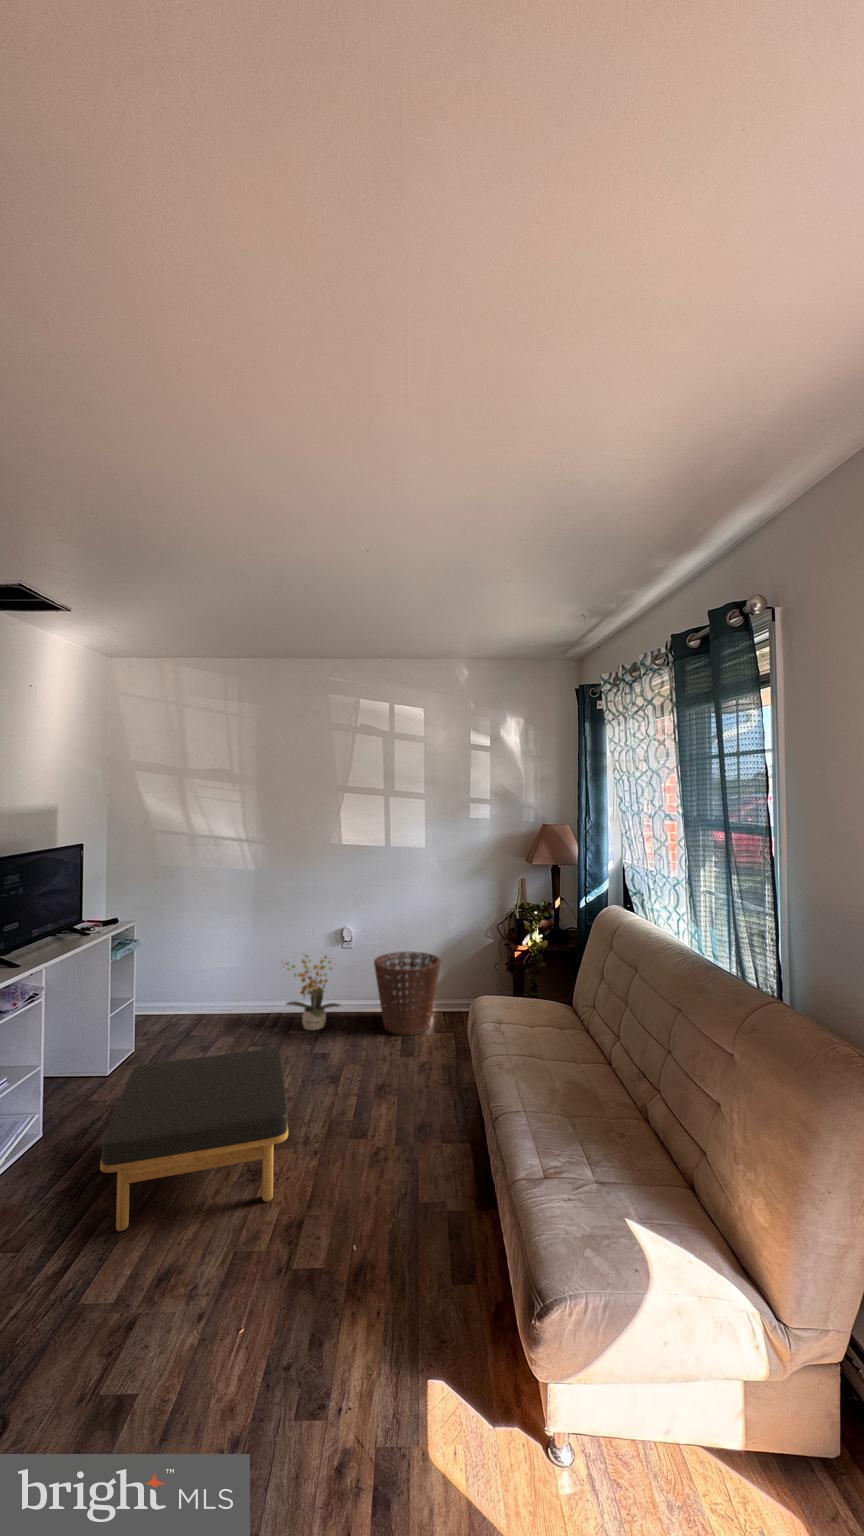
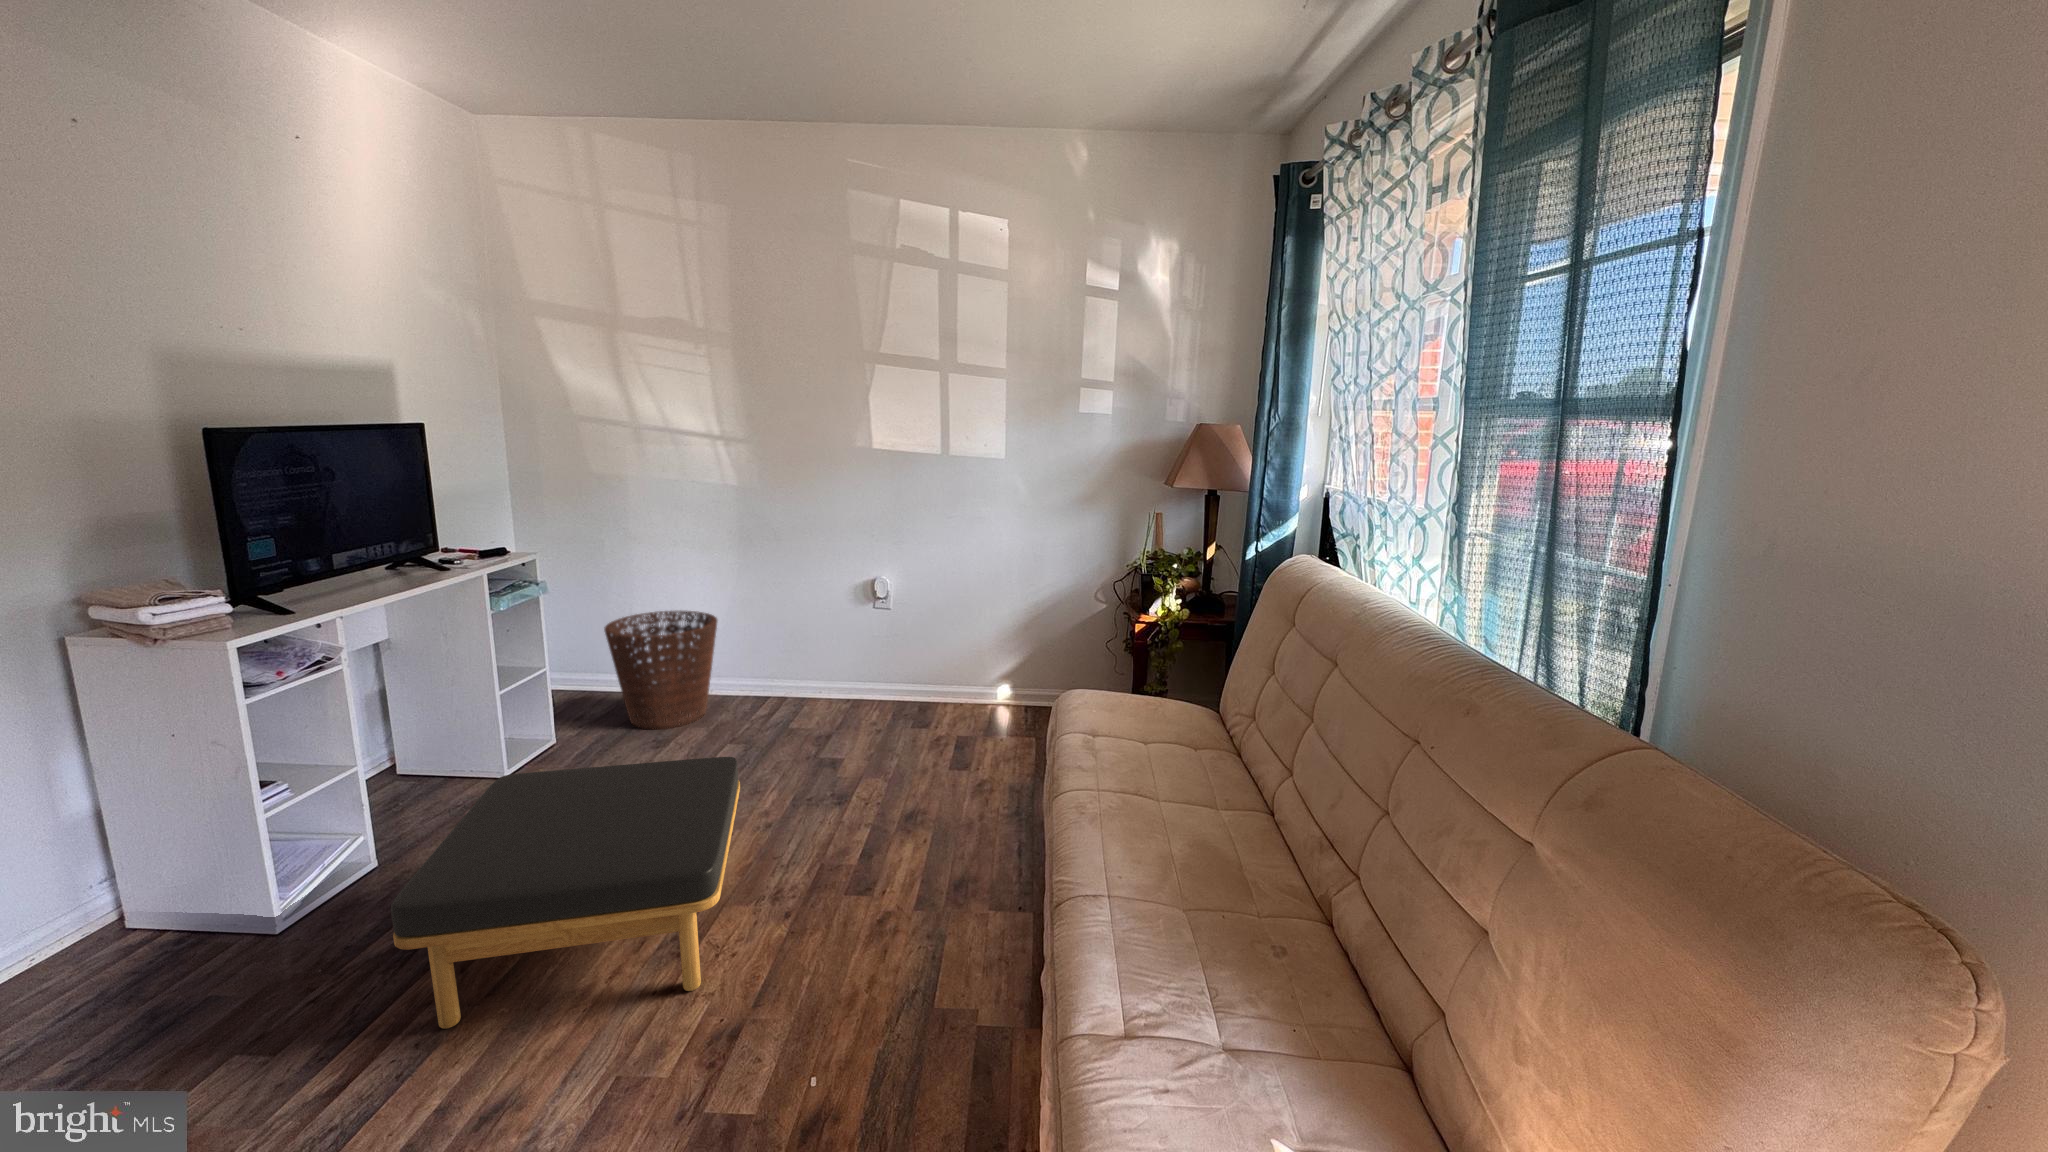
basket: present [374,952,441,1035] -> present [604,611,717,729]
potted plant: present [285,955,340,1030] -> none [775,614,869,725]

